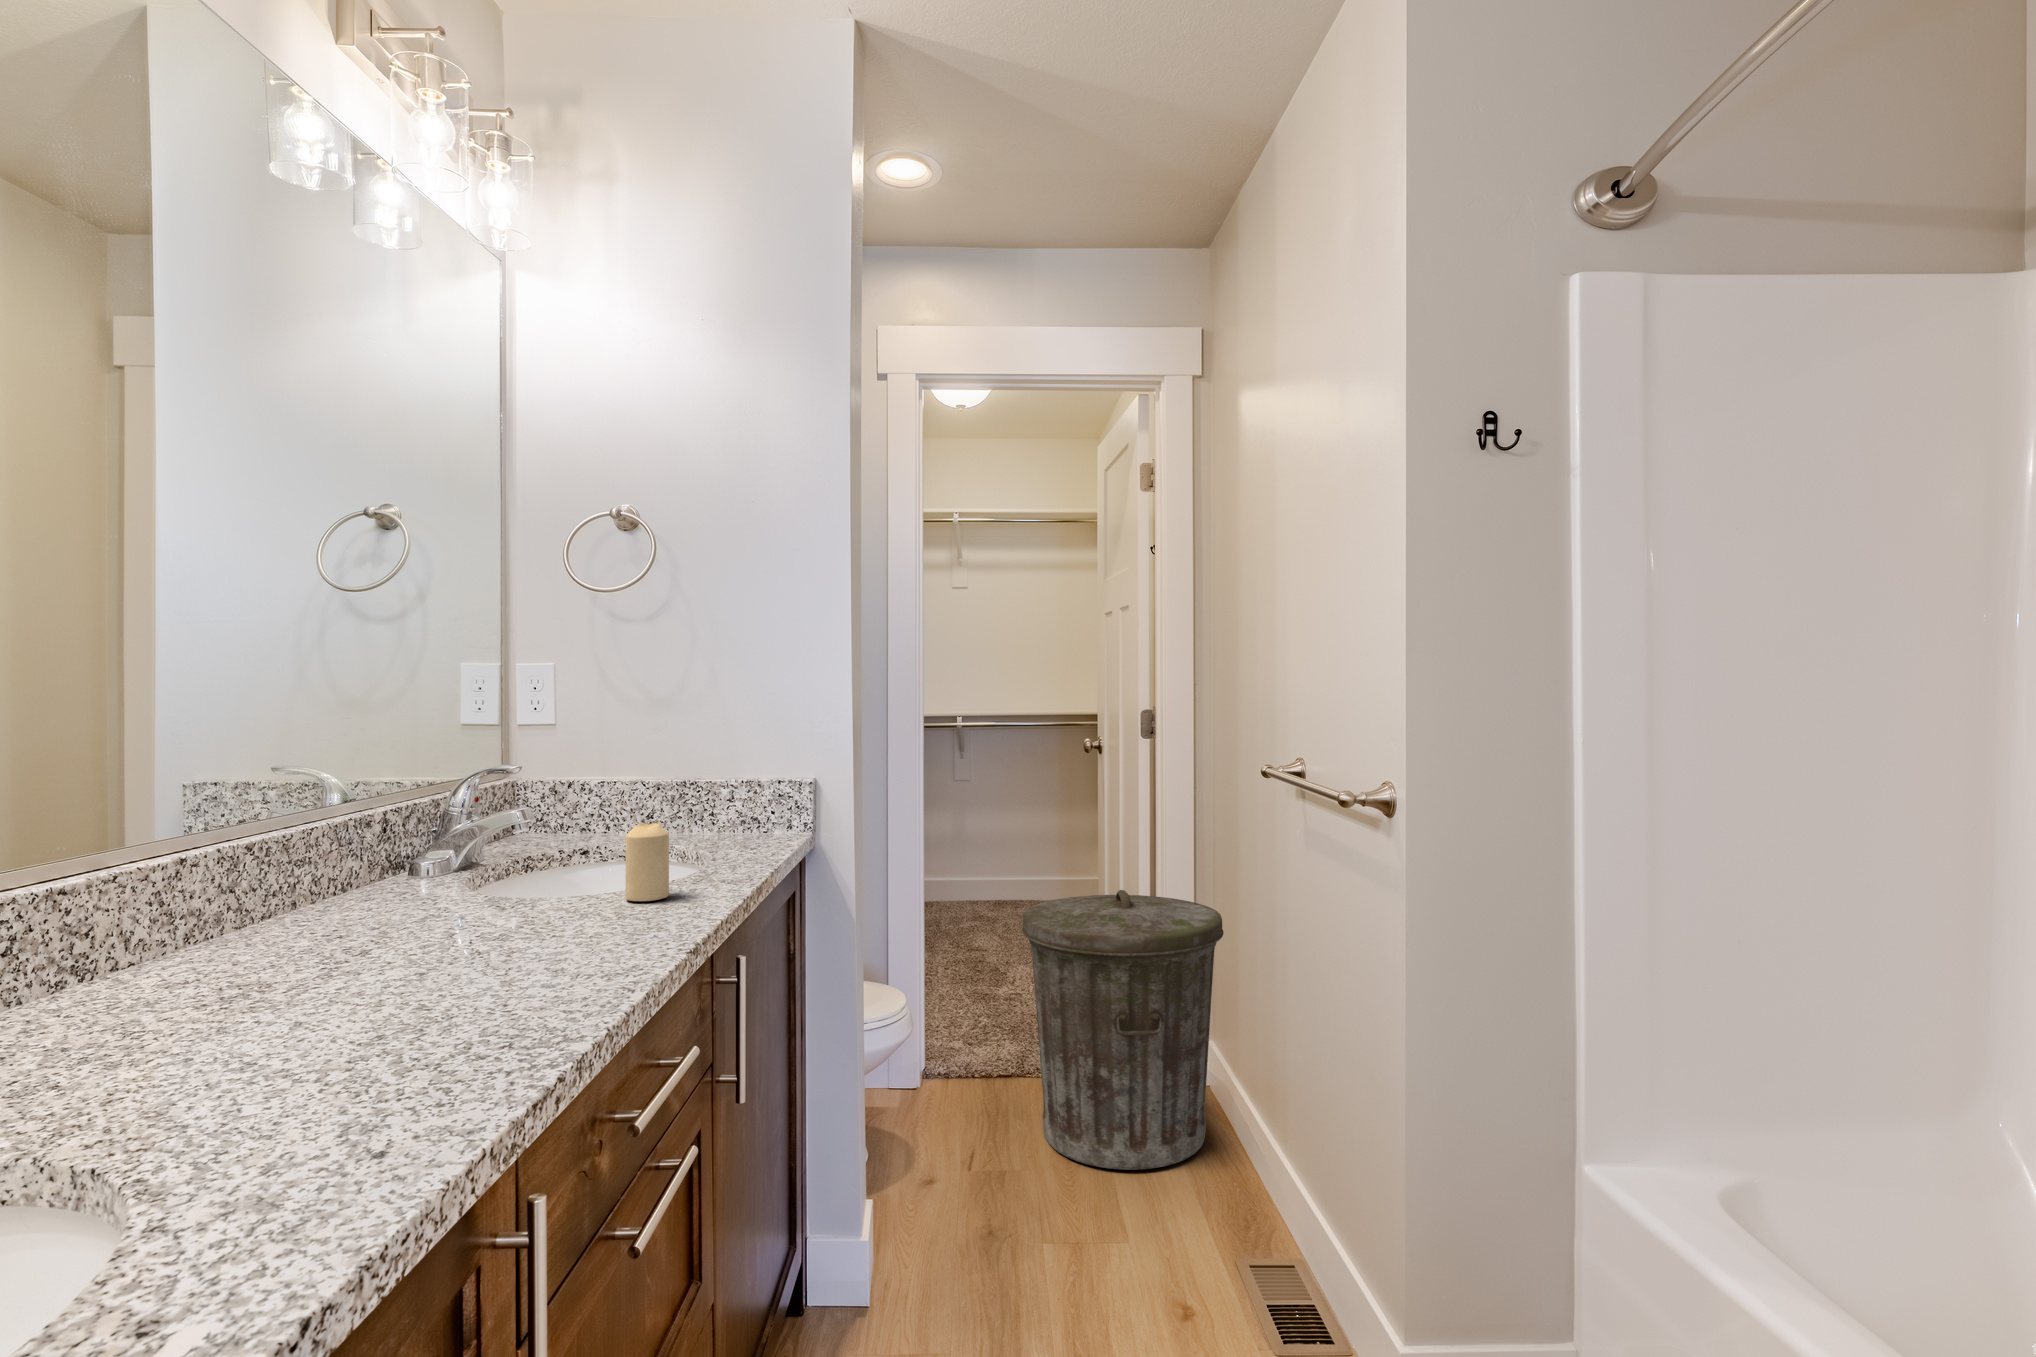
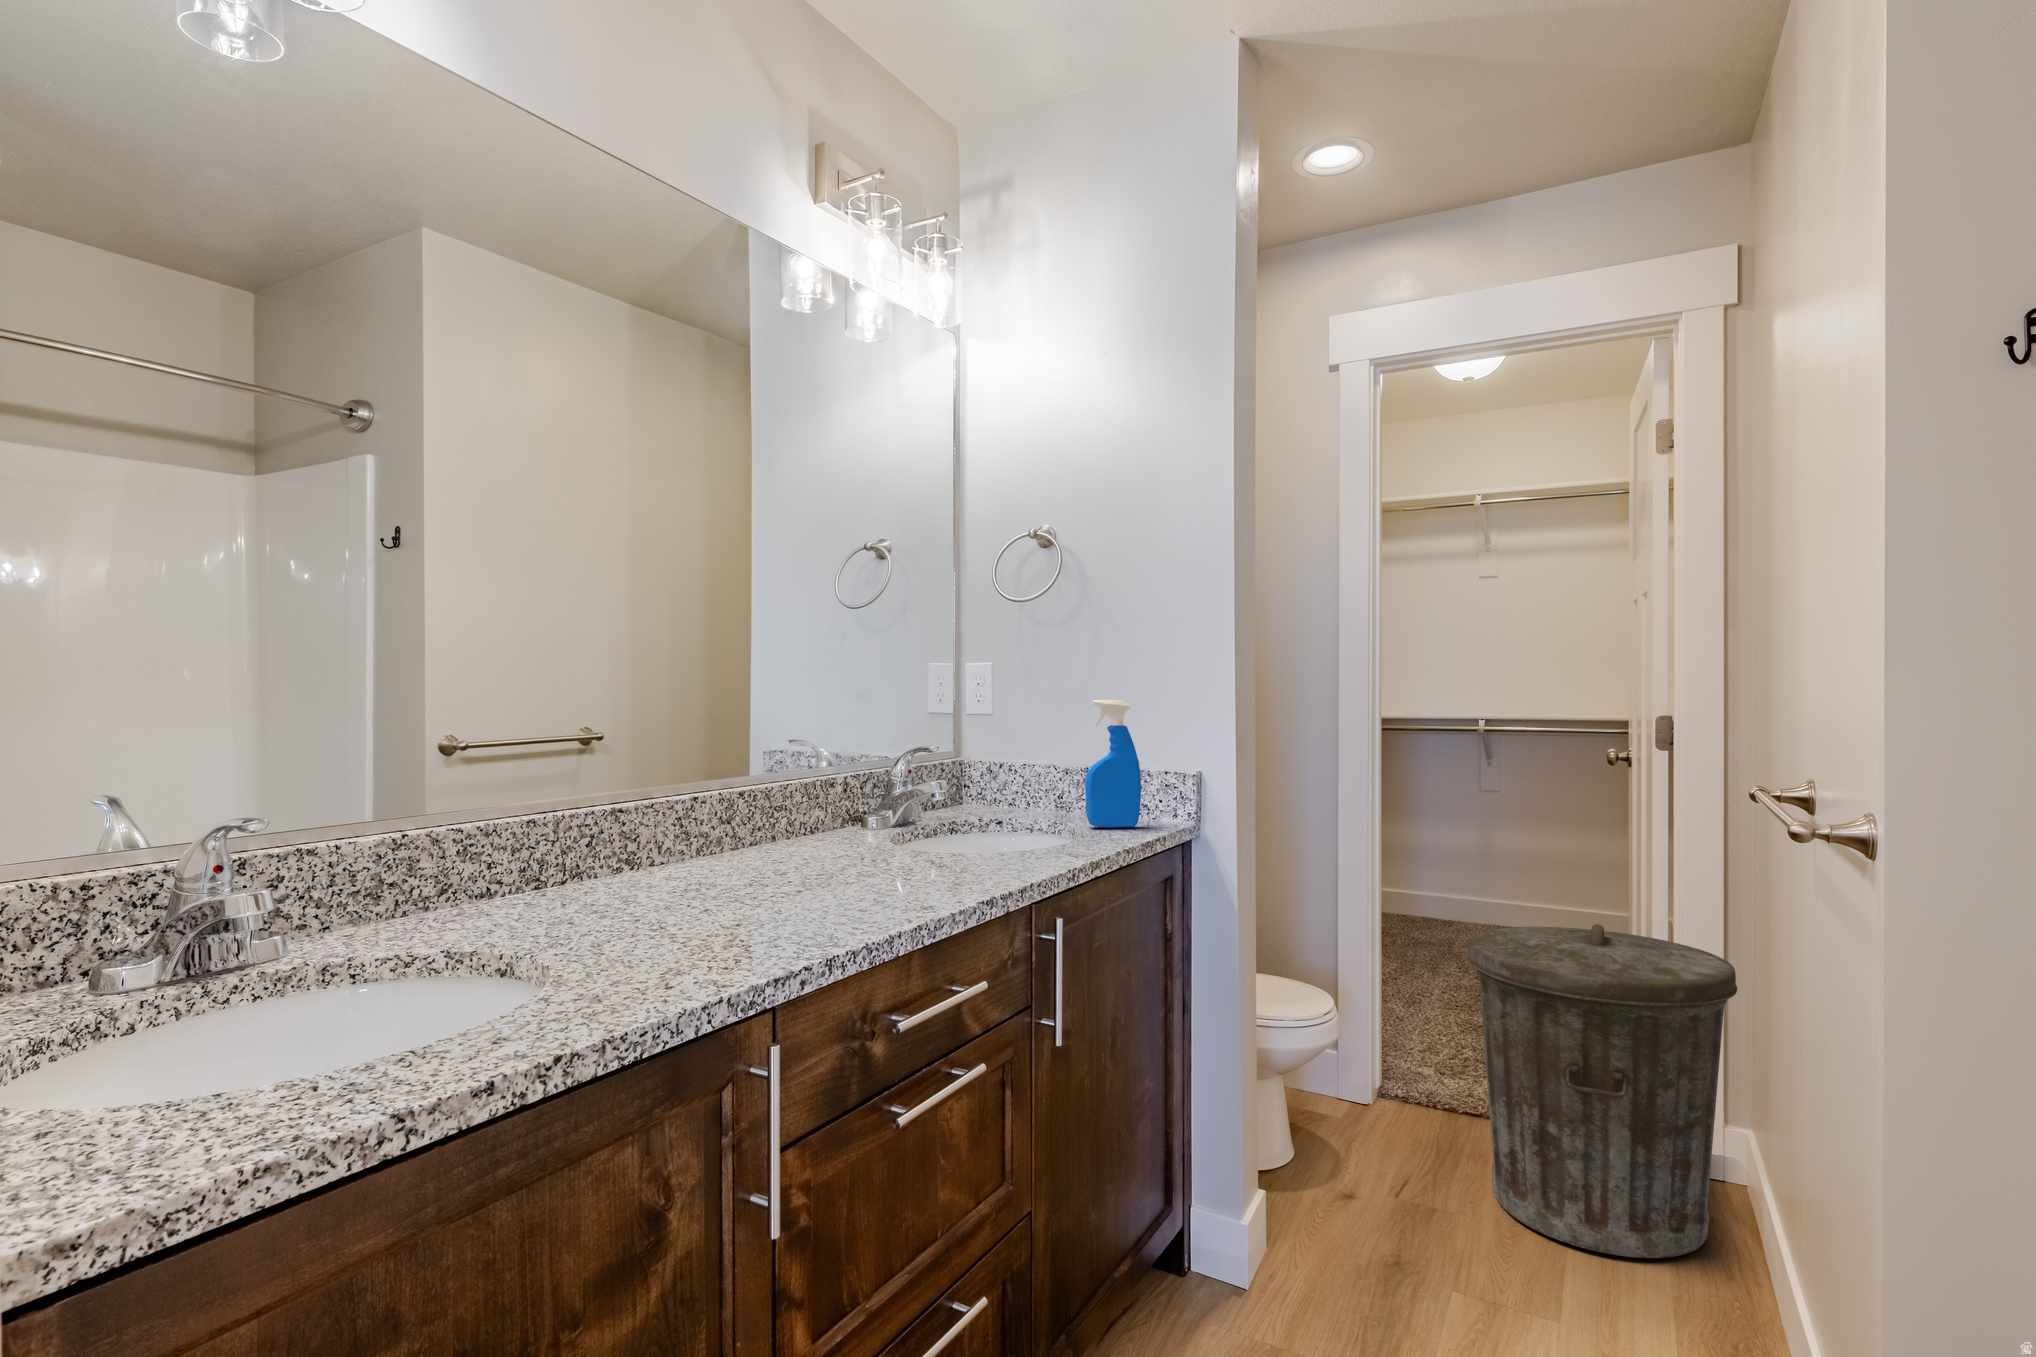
spray bottle: none [698,707,759,847] -> present [1085,700,1141,828]
candle: present [626,823,669,901] -> none [982,797,1016,863]

